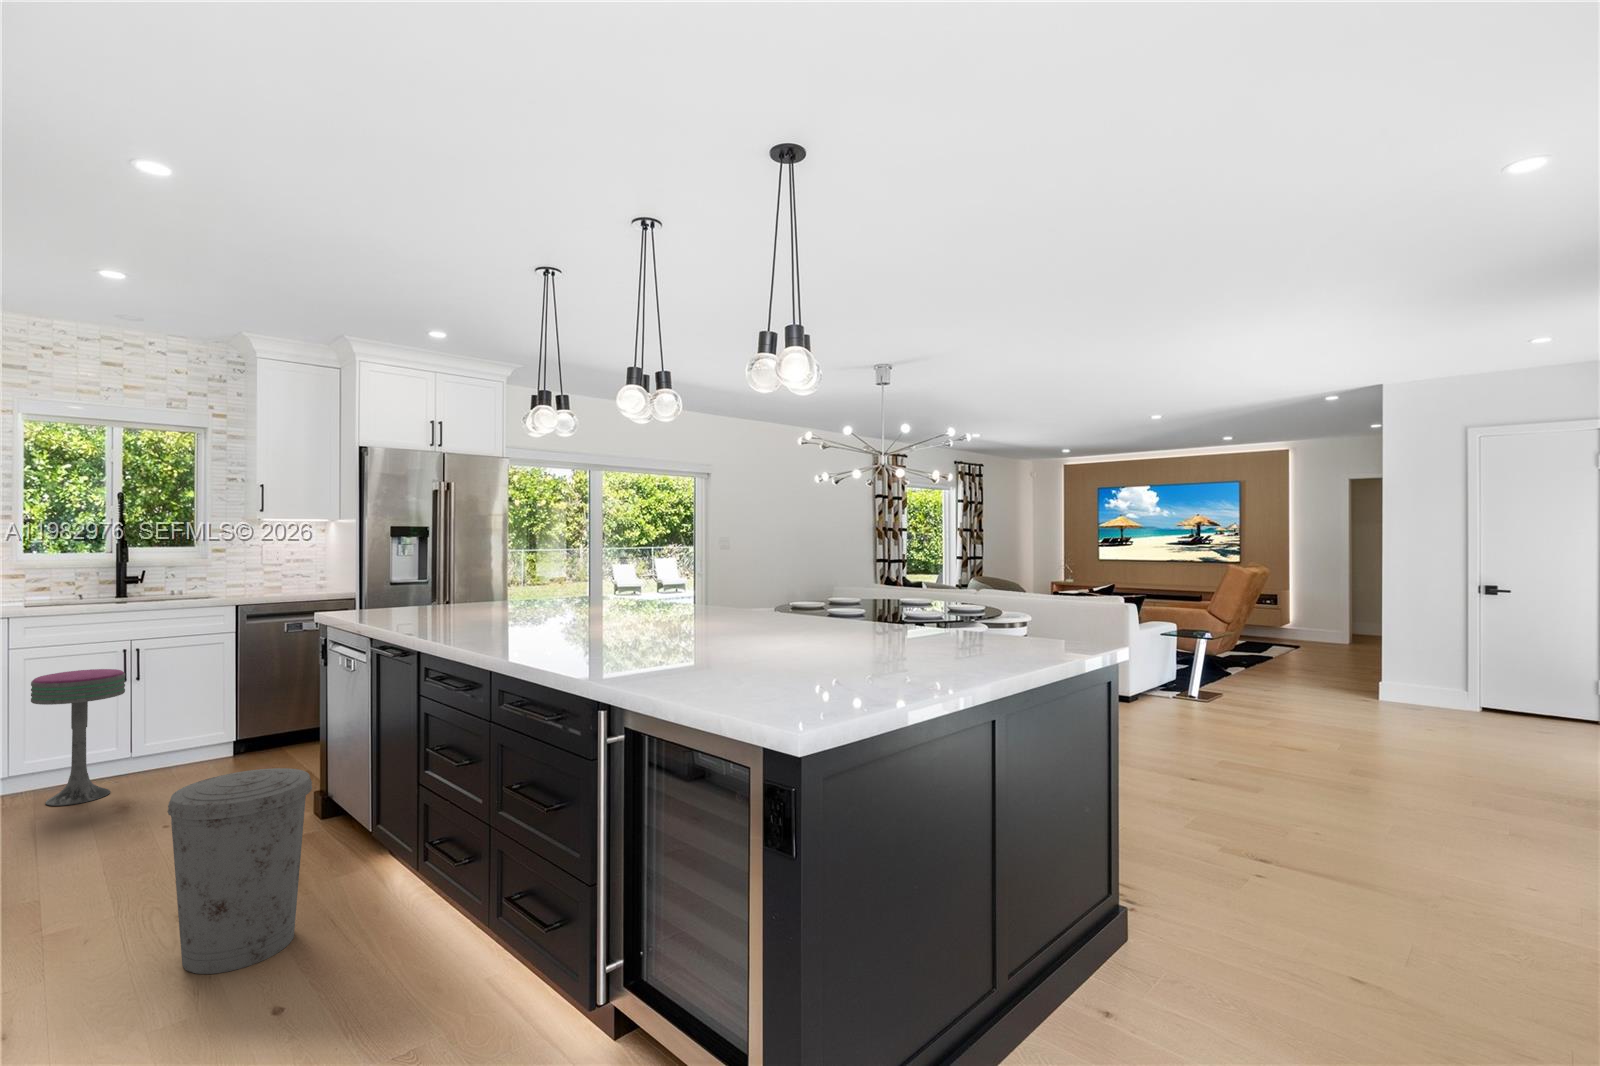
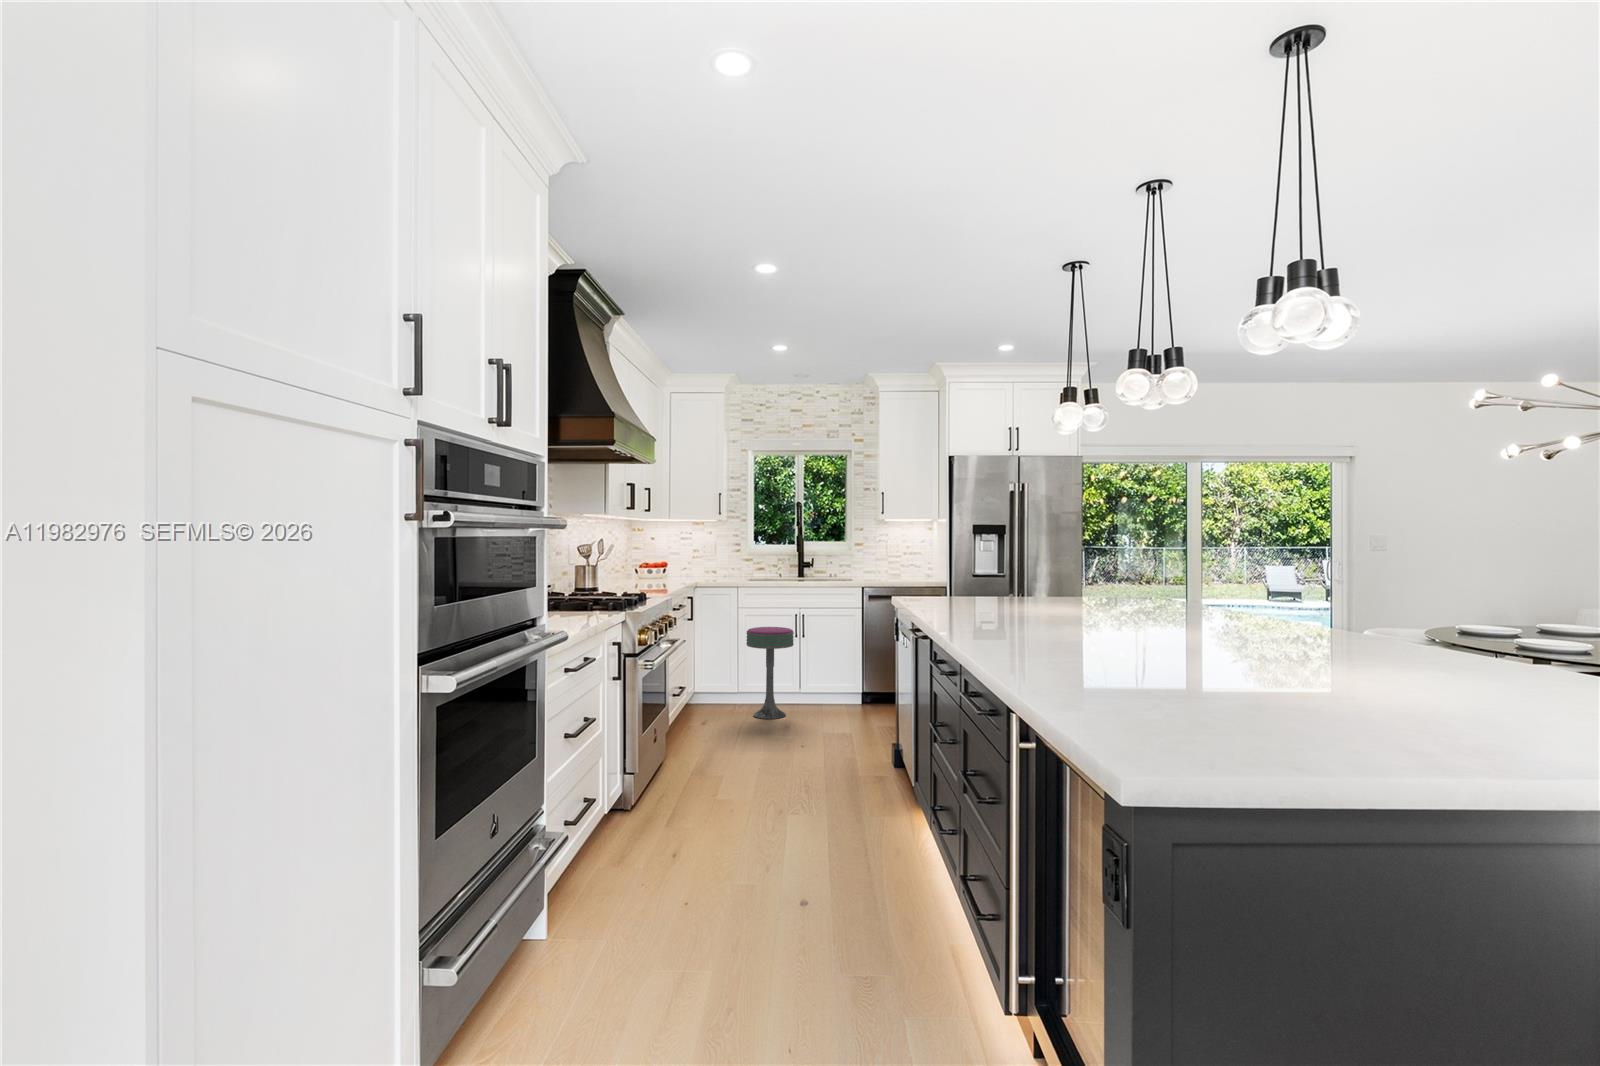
trash can: present [168,768,312,974] -> none [764,711,852,858]

